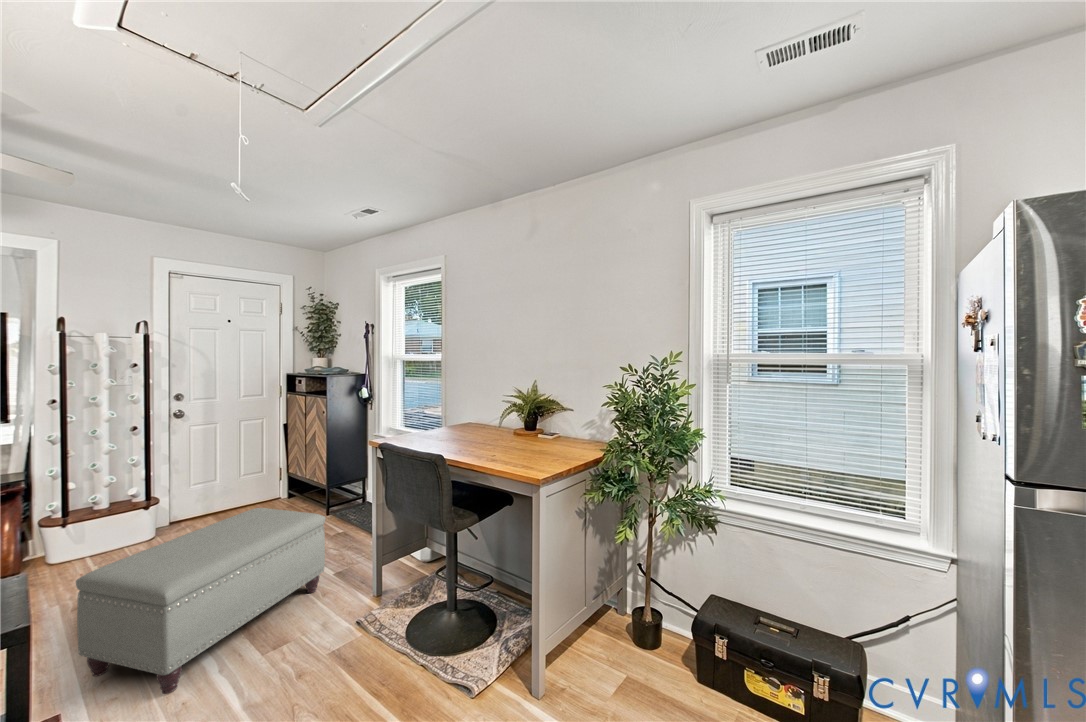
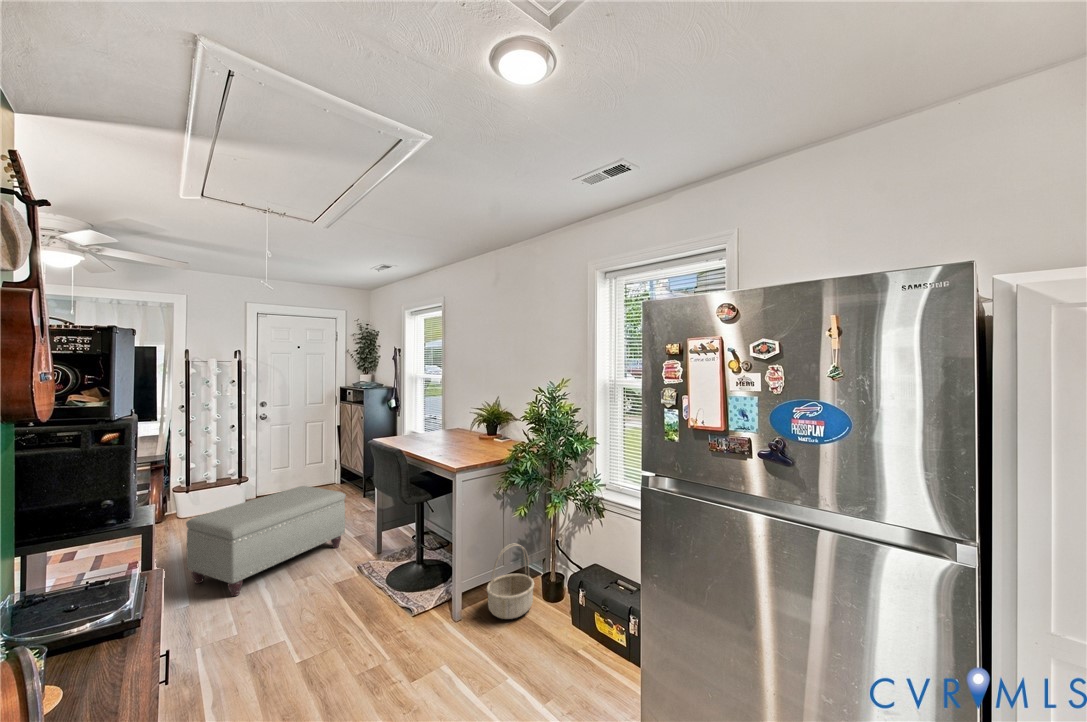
basket: none [570,576,634,685] -> present [487,544,534,619]

